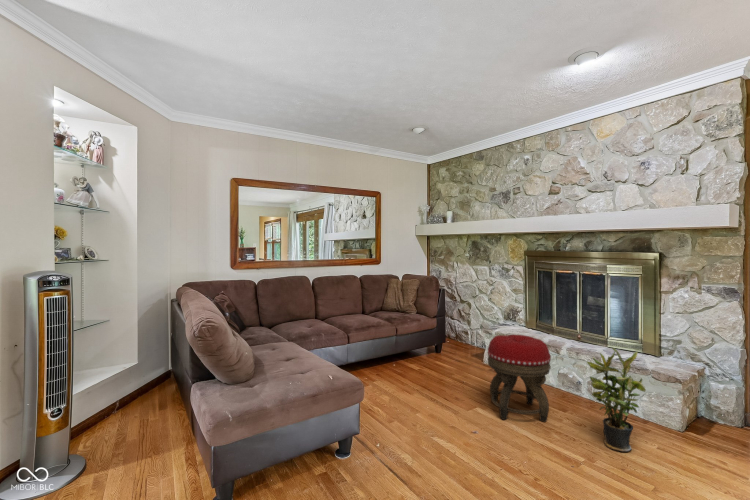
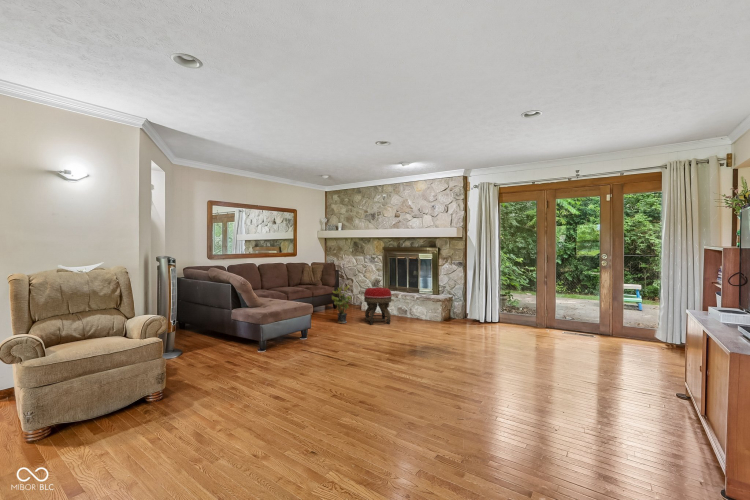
potted plant: present [587,348,646,452] -> present [332,285,351,323]

